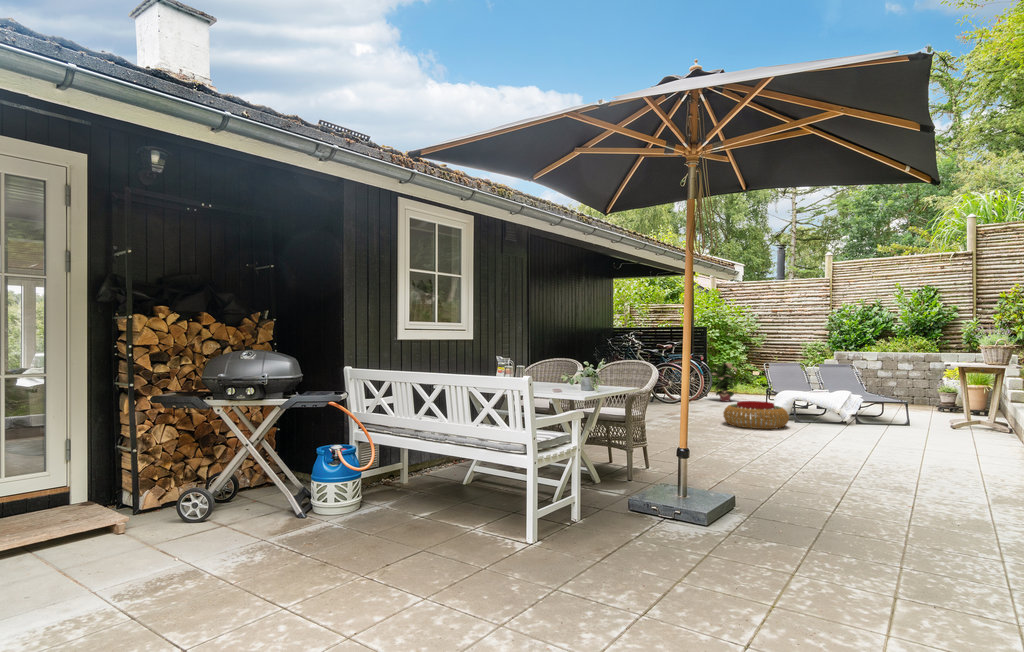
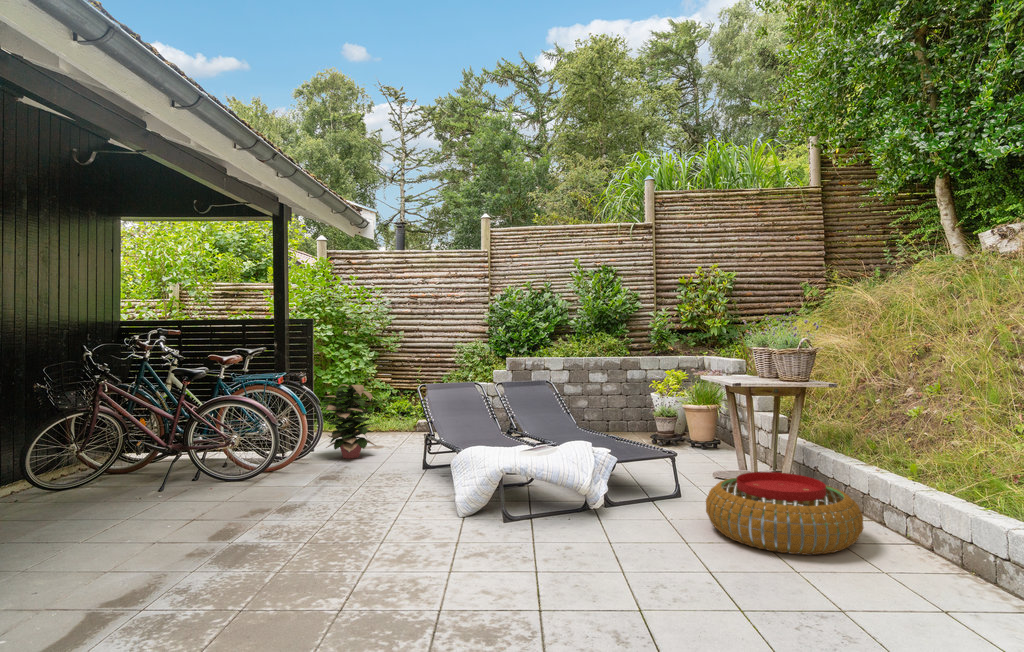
pouf: present [723,401,789,429] -> present [706,472,863,555]

